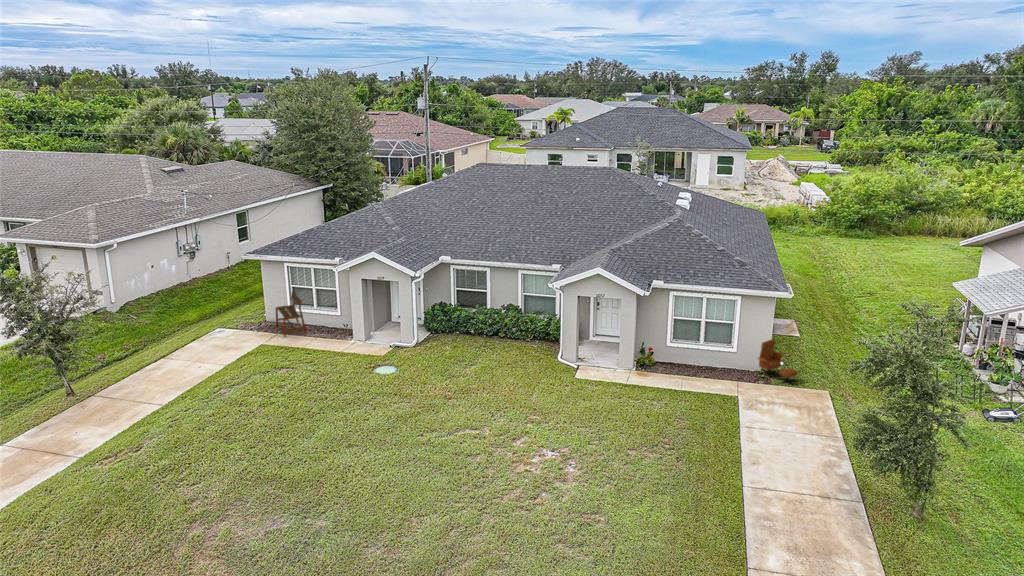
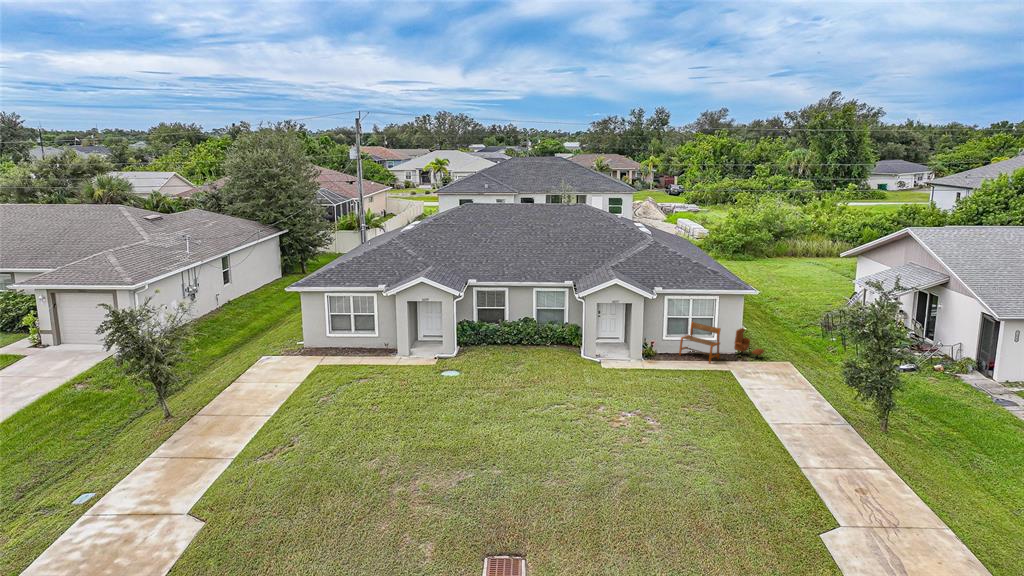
bench: present [276,291,307,337] -> present [679,322,721,364]

